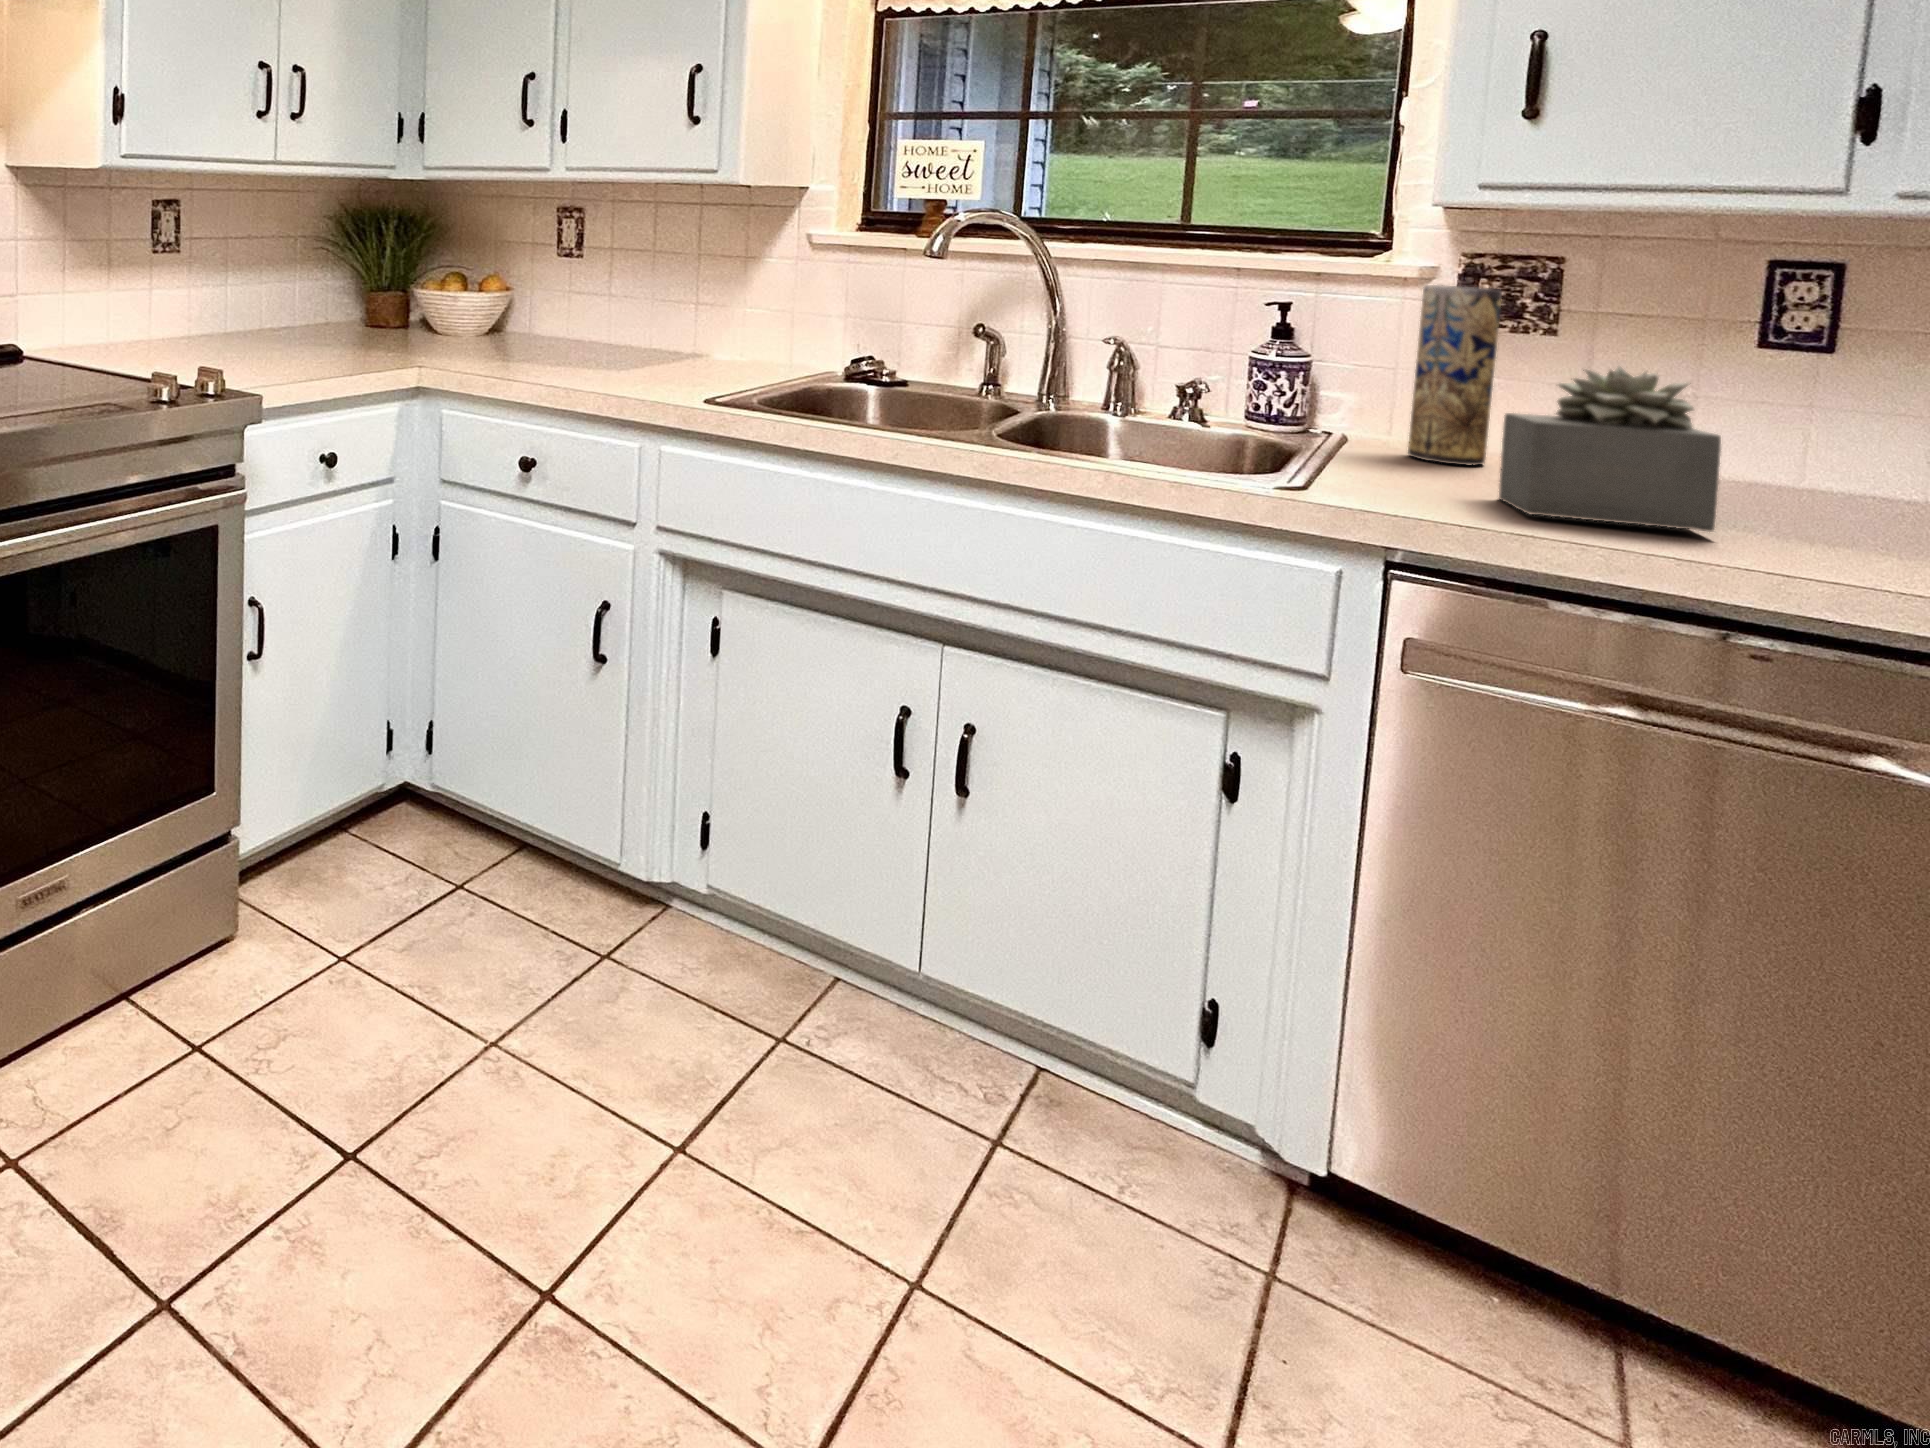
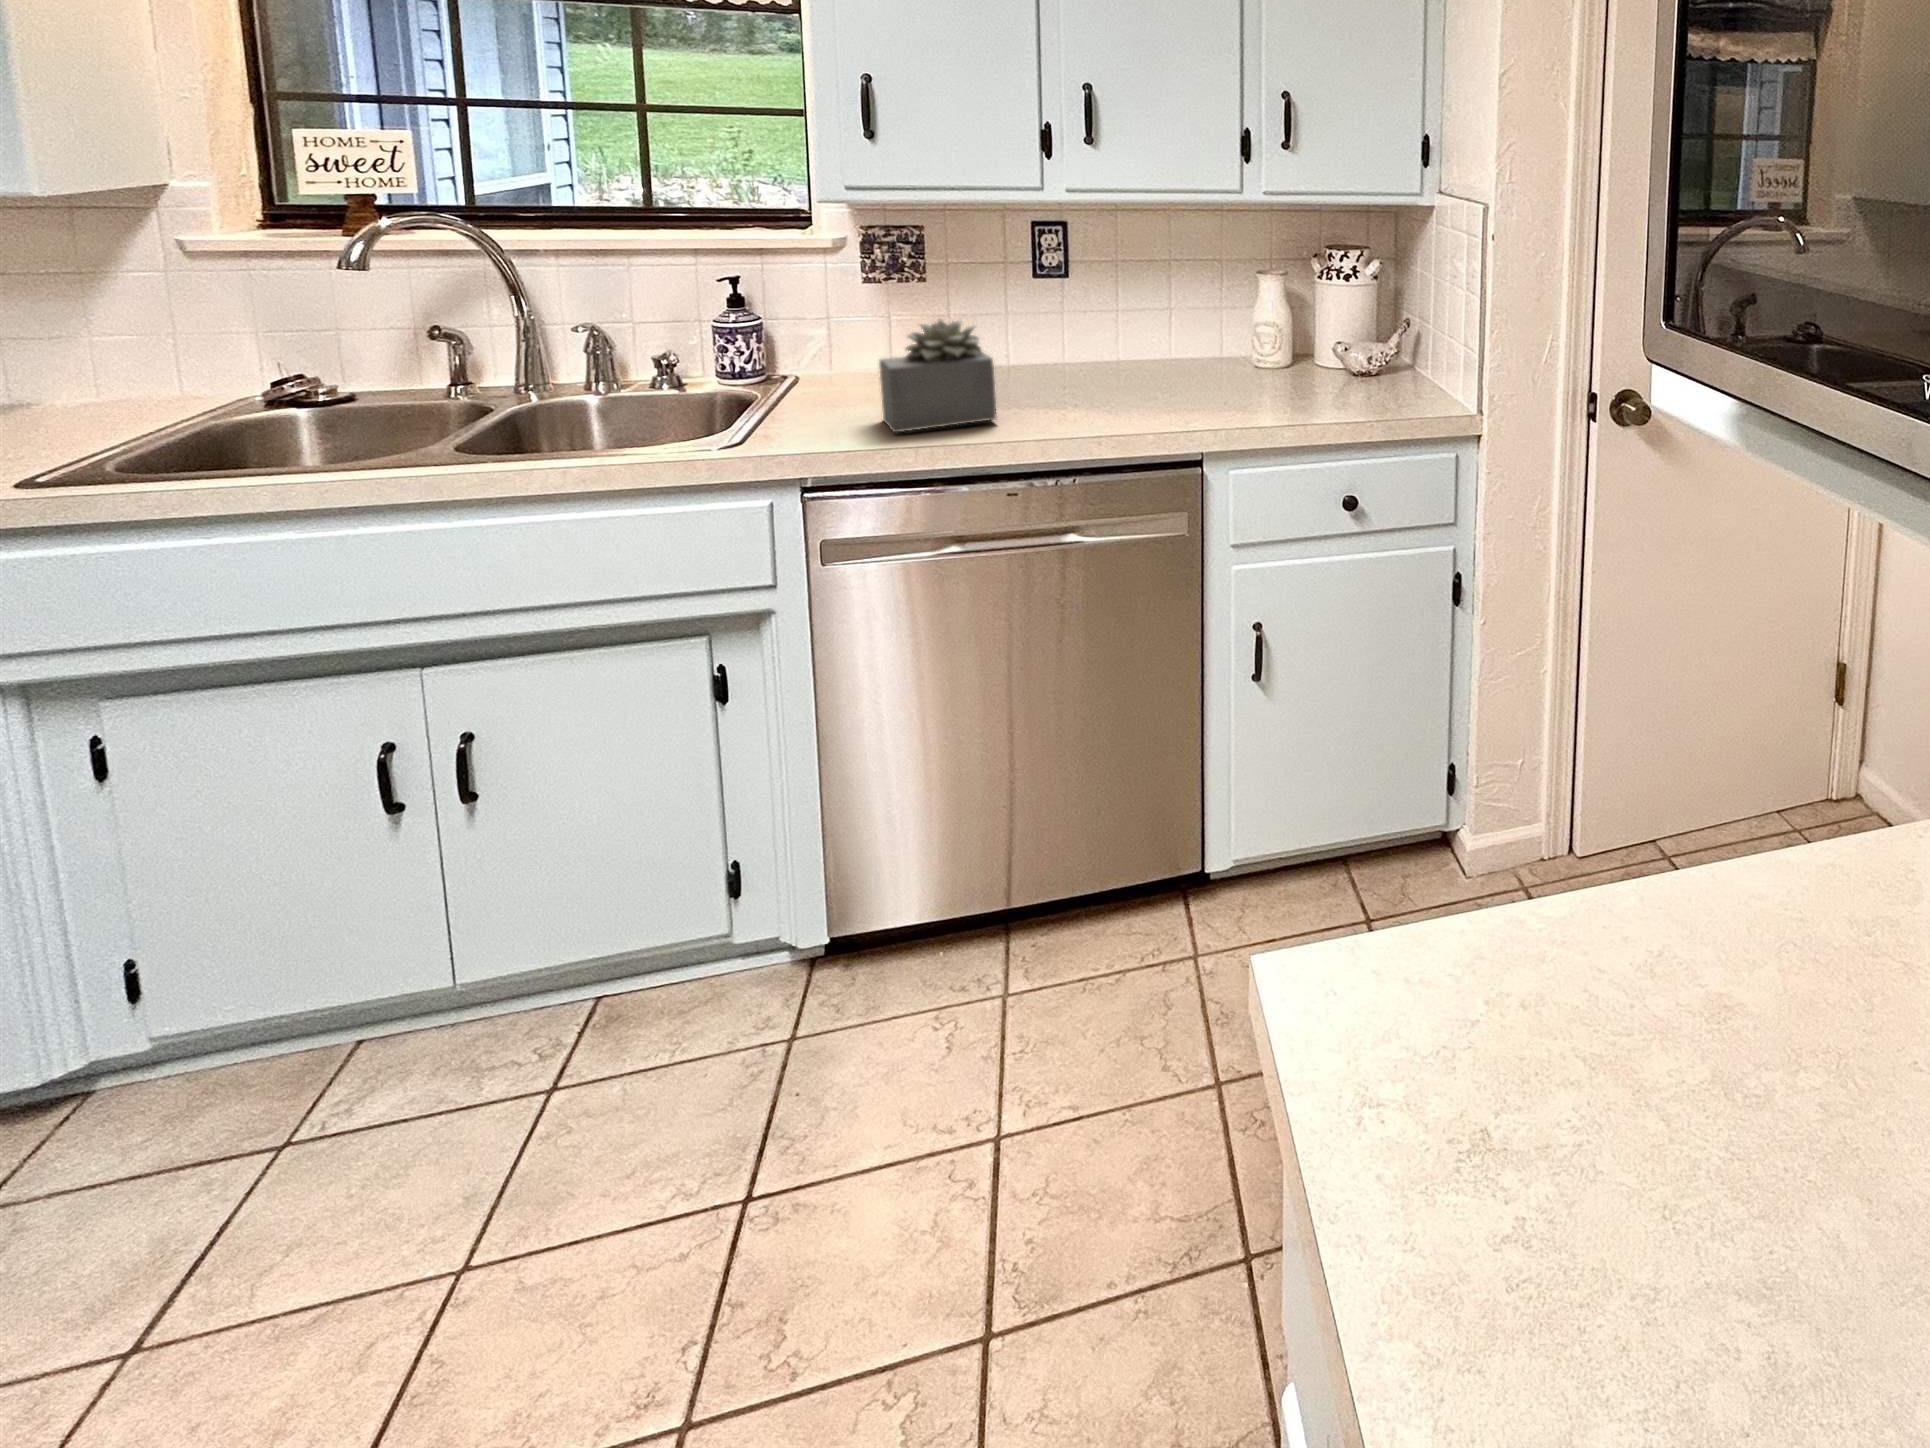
vase: present [1408,285,1502,465] -> none [830,257,888,391]

